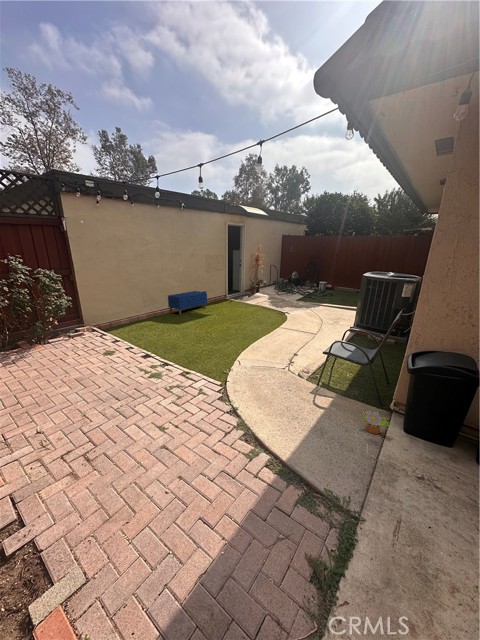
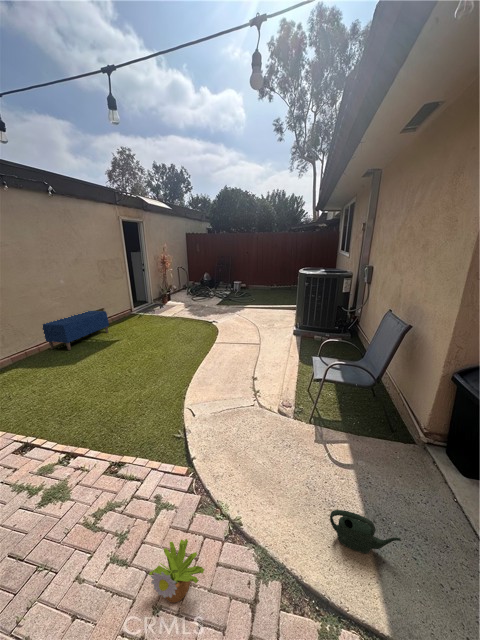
decorative plant: present [362,411,392,434] -> present [149,539,204,602]
watering can: none [282,415,315,444] -> present [330,510,401,554]

